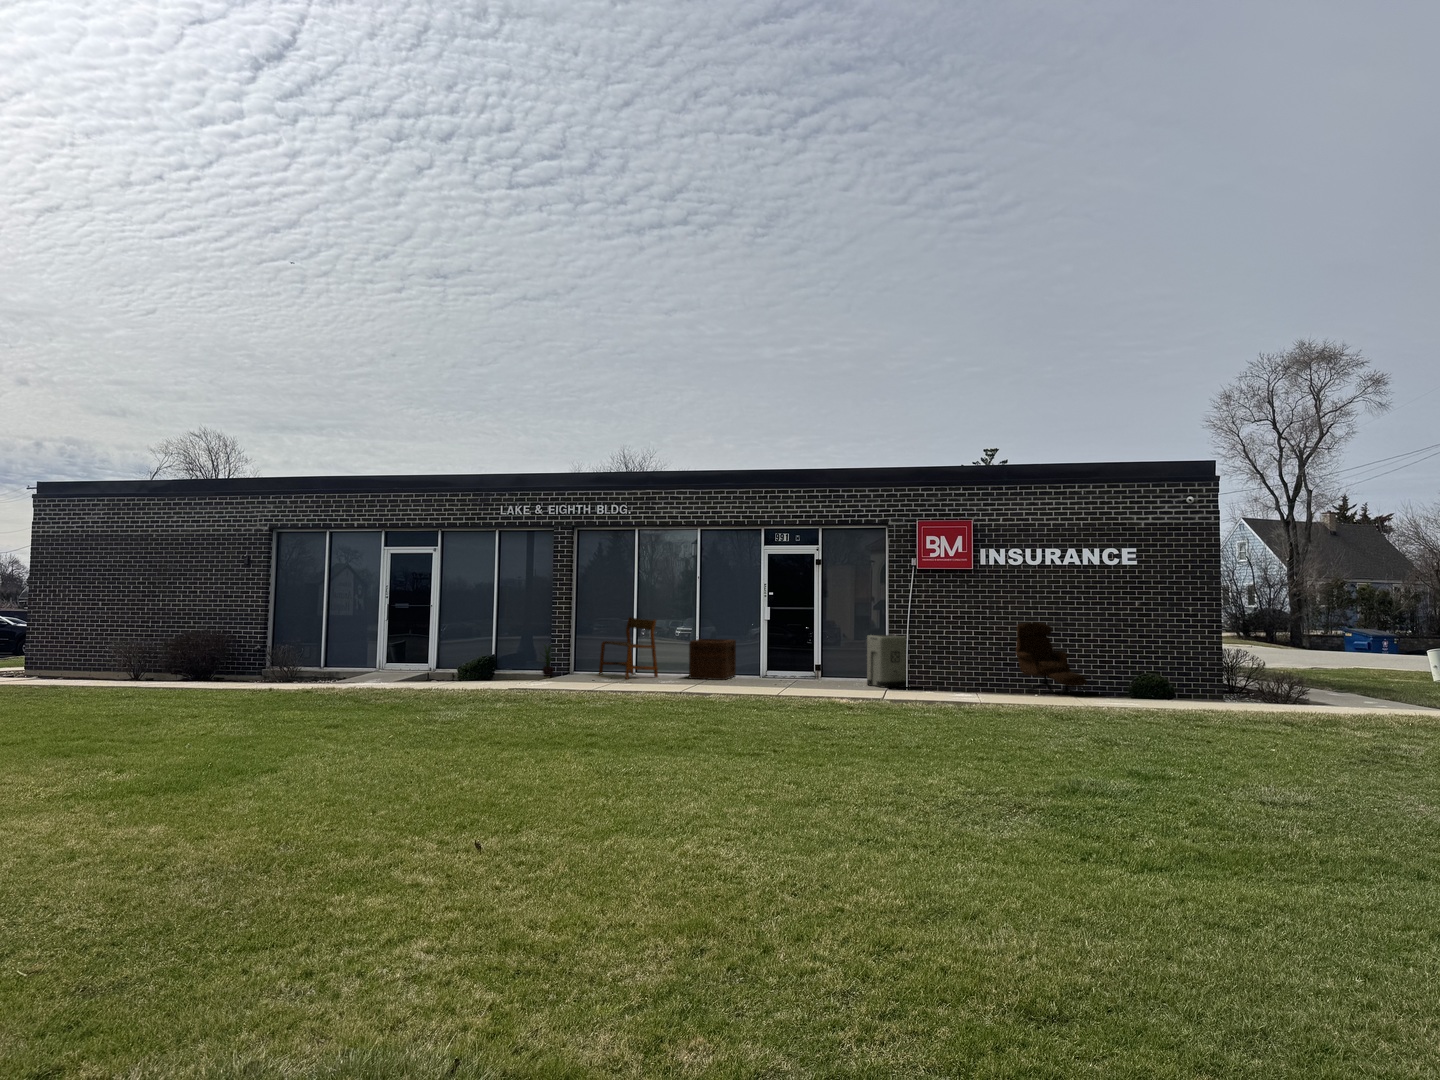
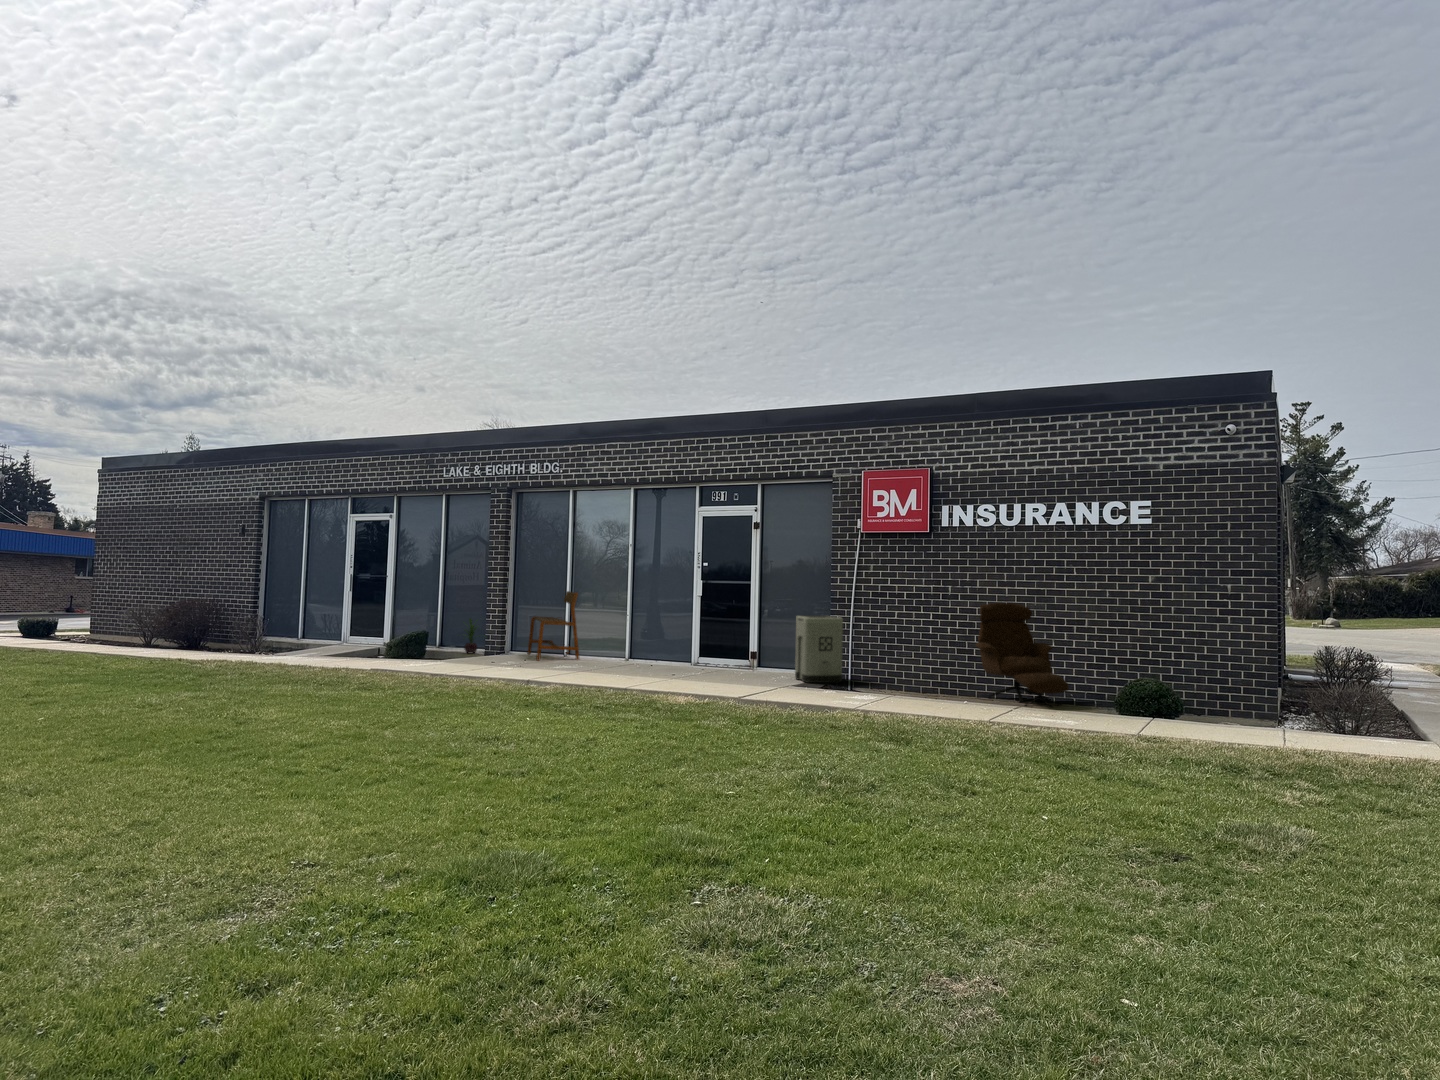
wooden crate: present [689,639,736,680] -> none [607,616,669,665]

